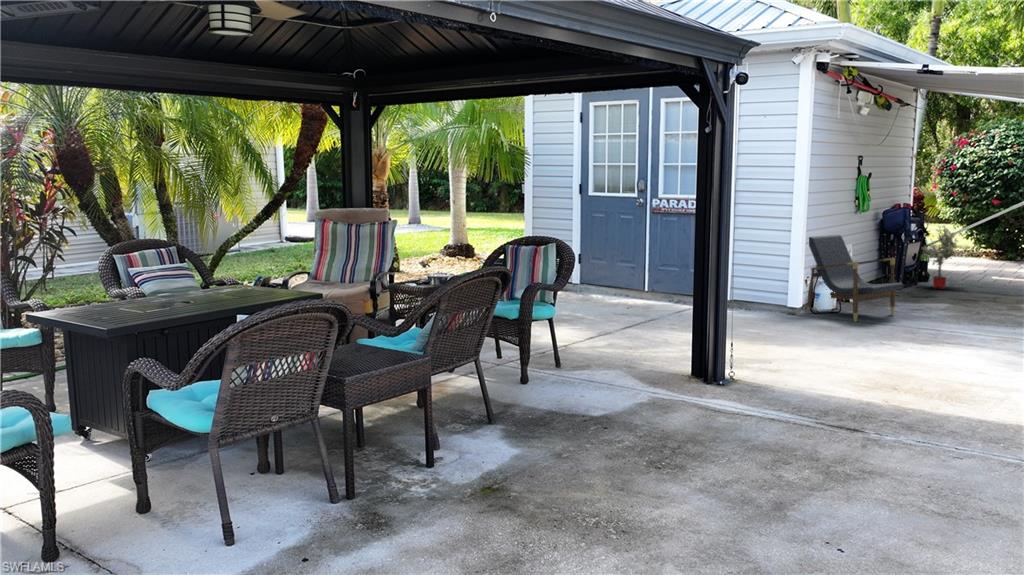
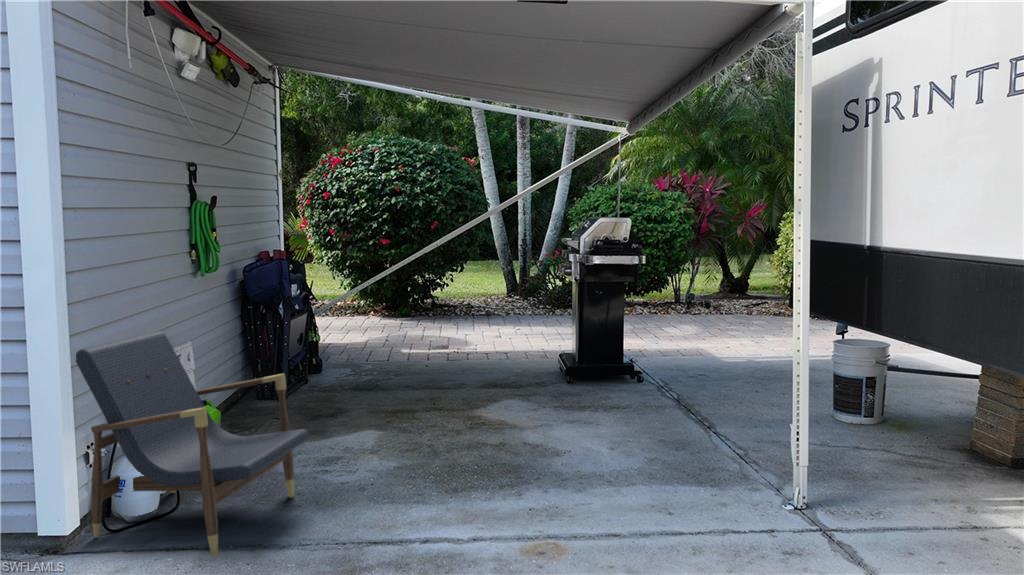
potted tree: present [922,226,957,290] -> none [310,284,365,390]

